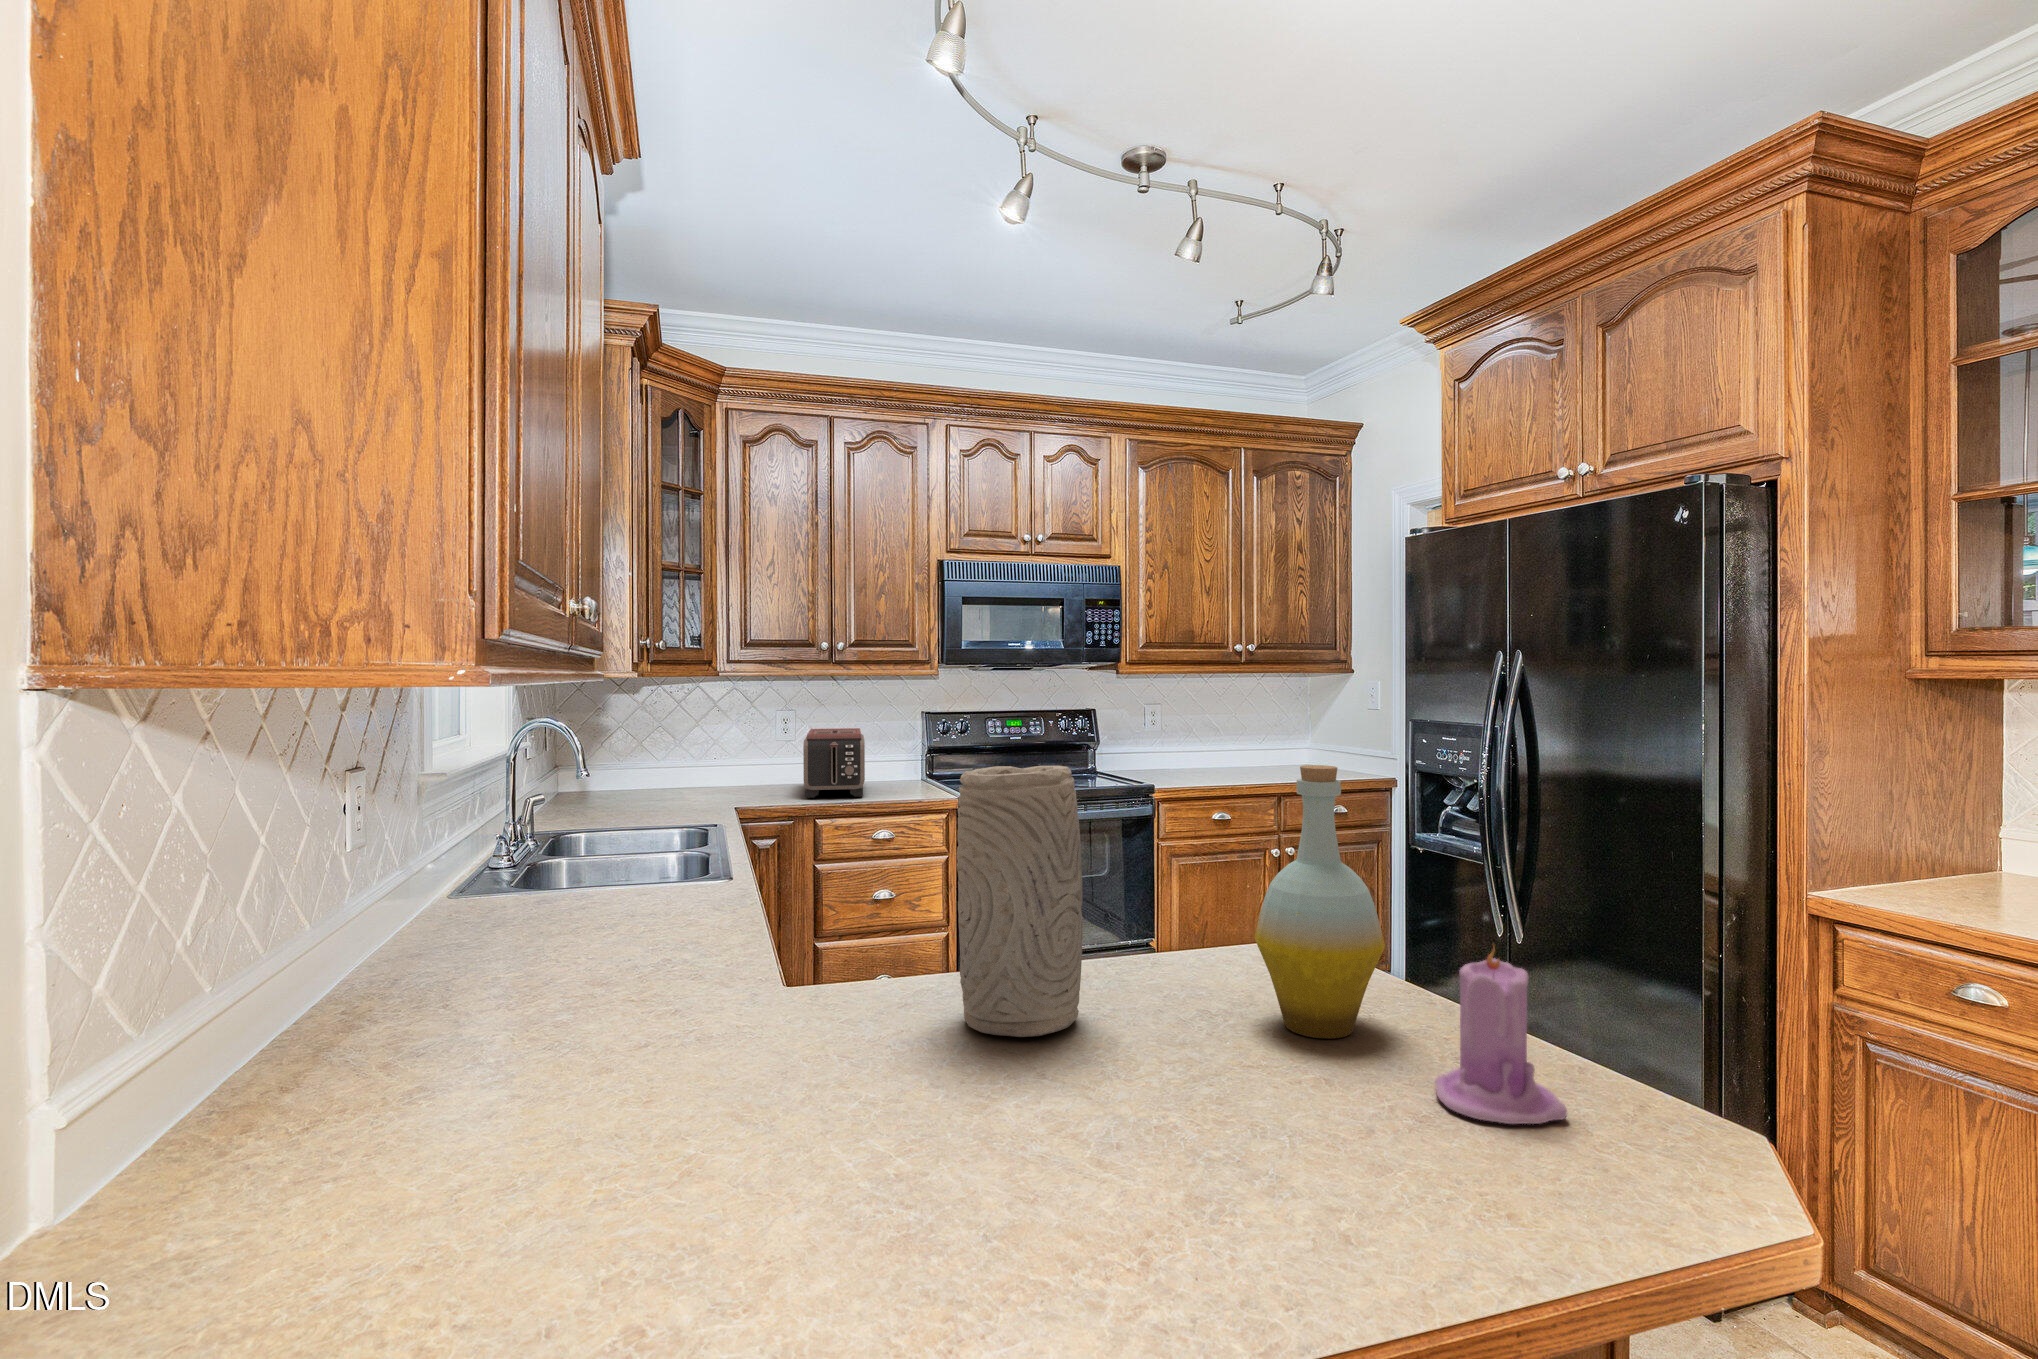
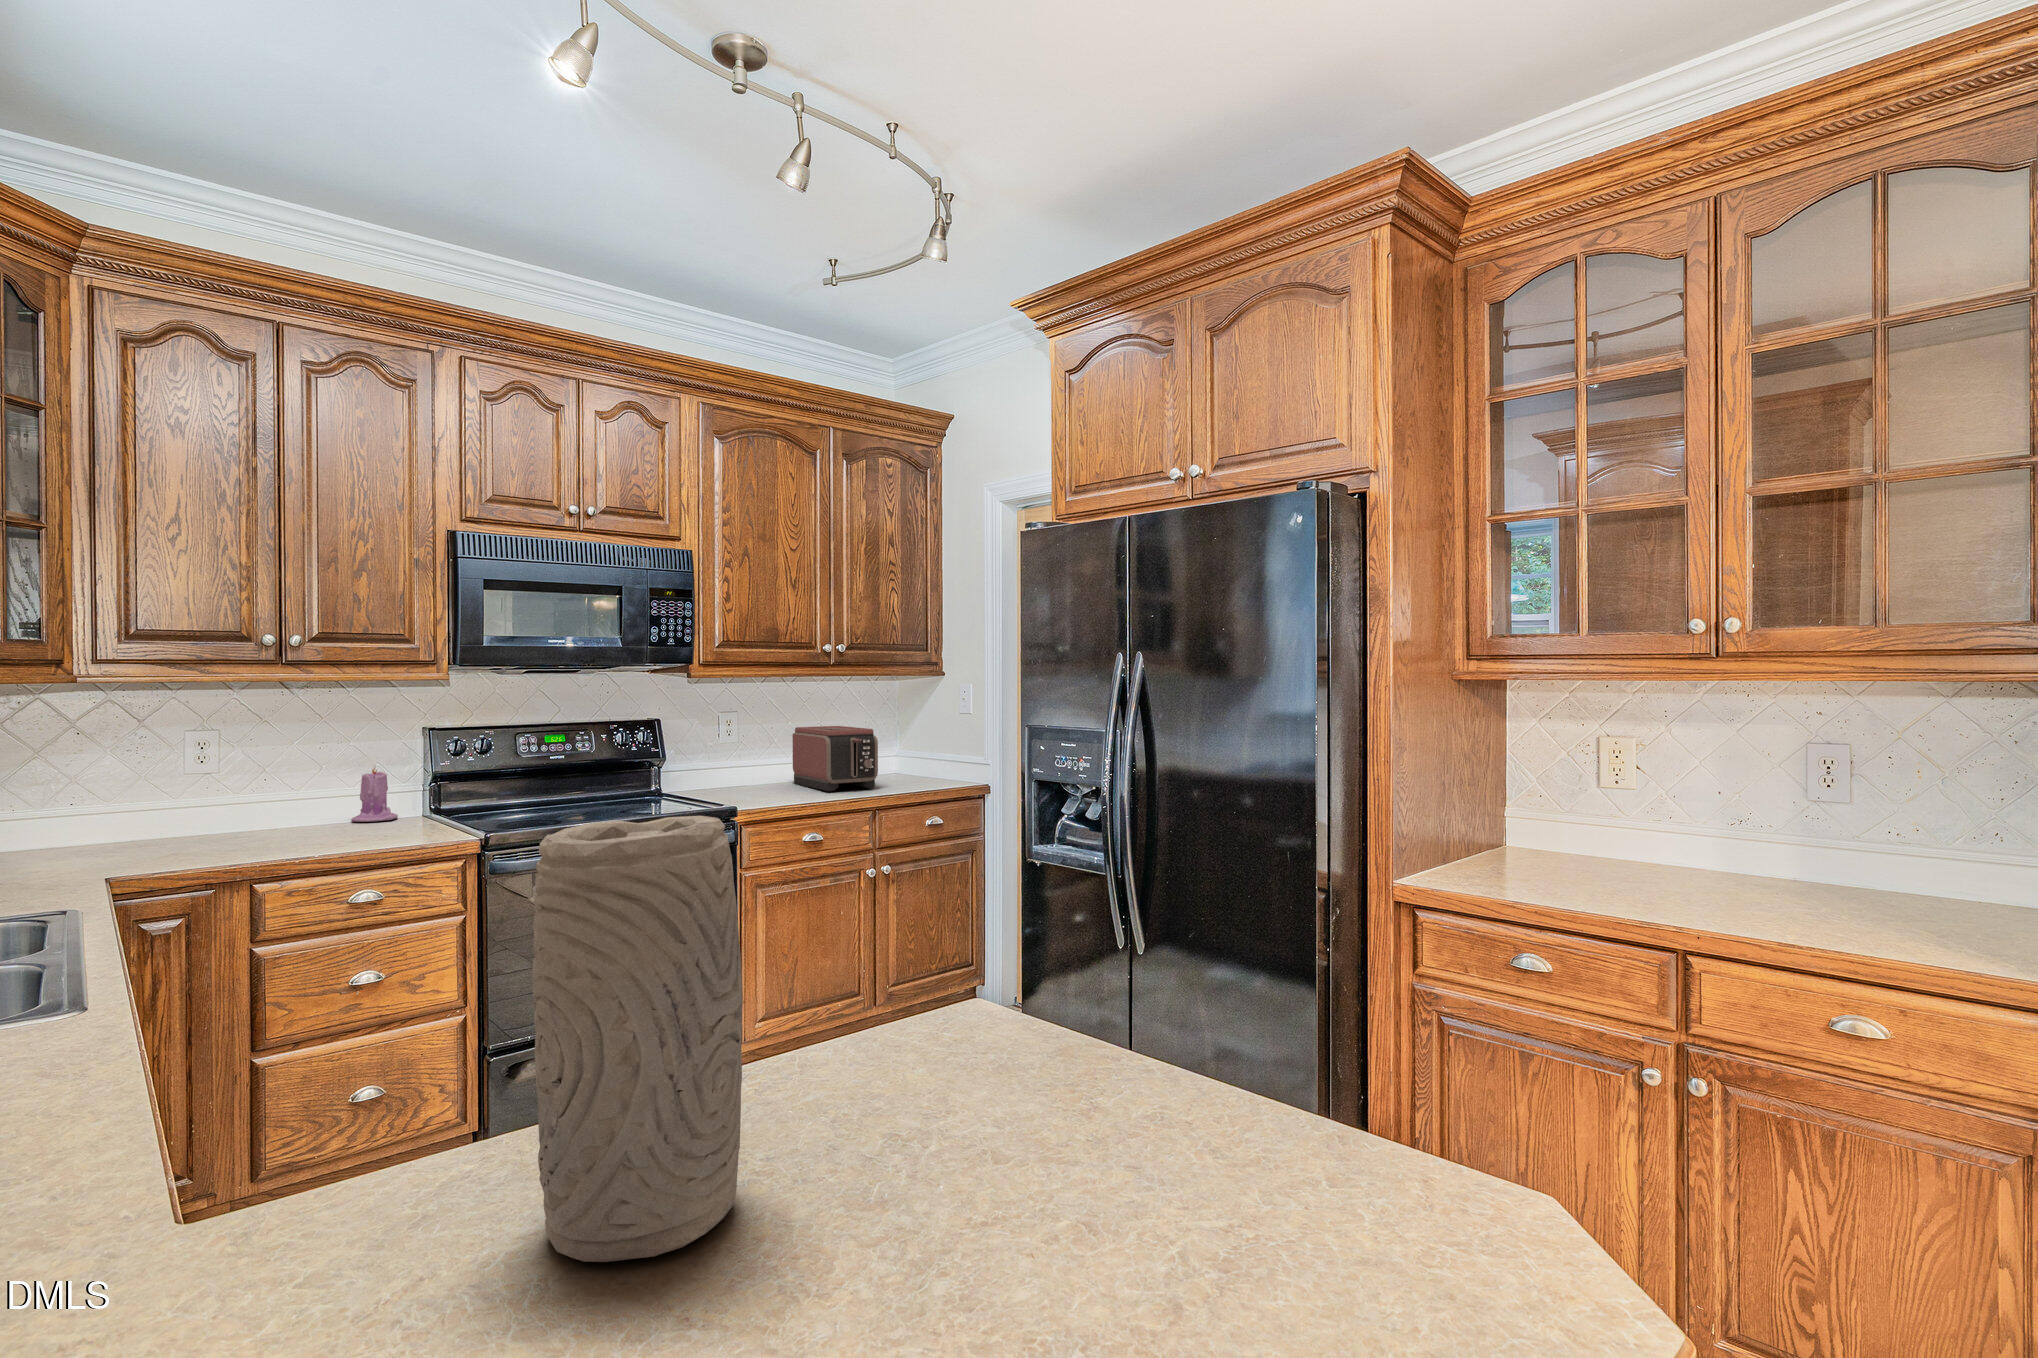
toaster: present [803,728,865,798] -> present [793,726,878,791]
bottle: present [1254,765,1385,1039] -> none [978,796,1142,1159]
candle: present [1435,947,1567,1124] -> present [351,767,398,822]

